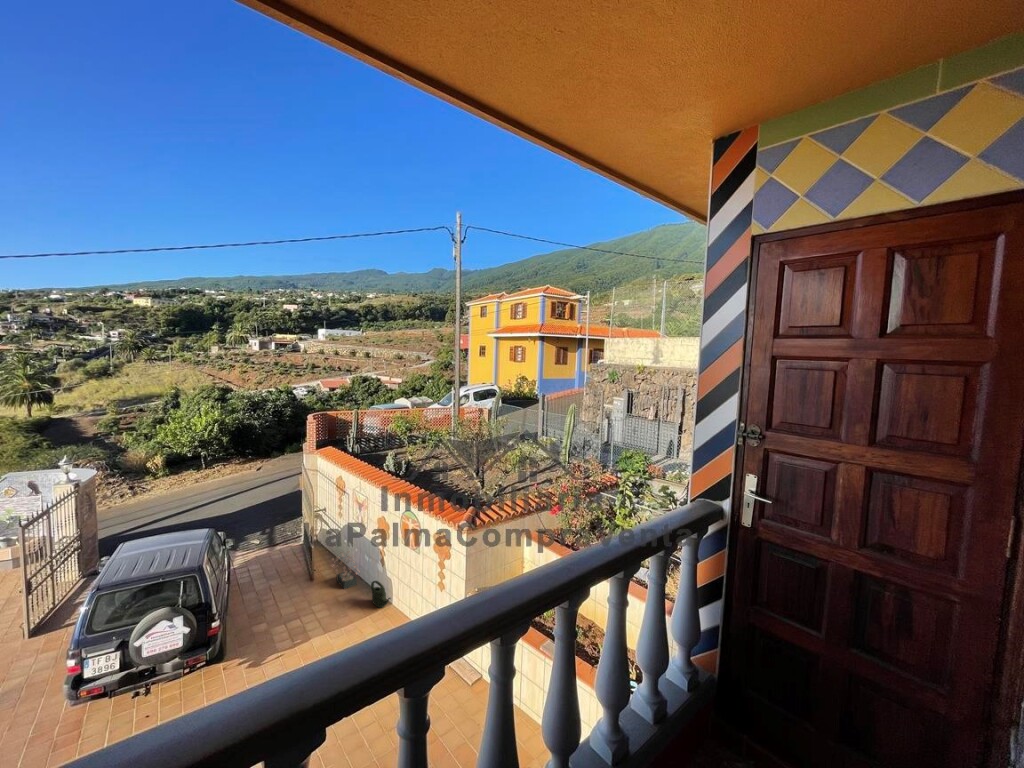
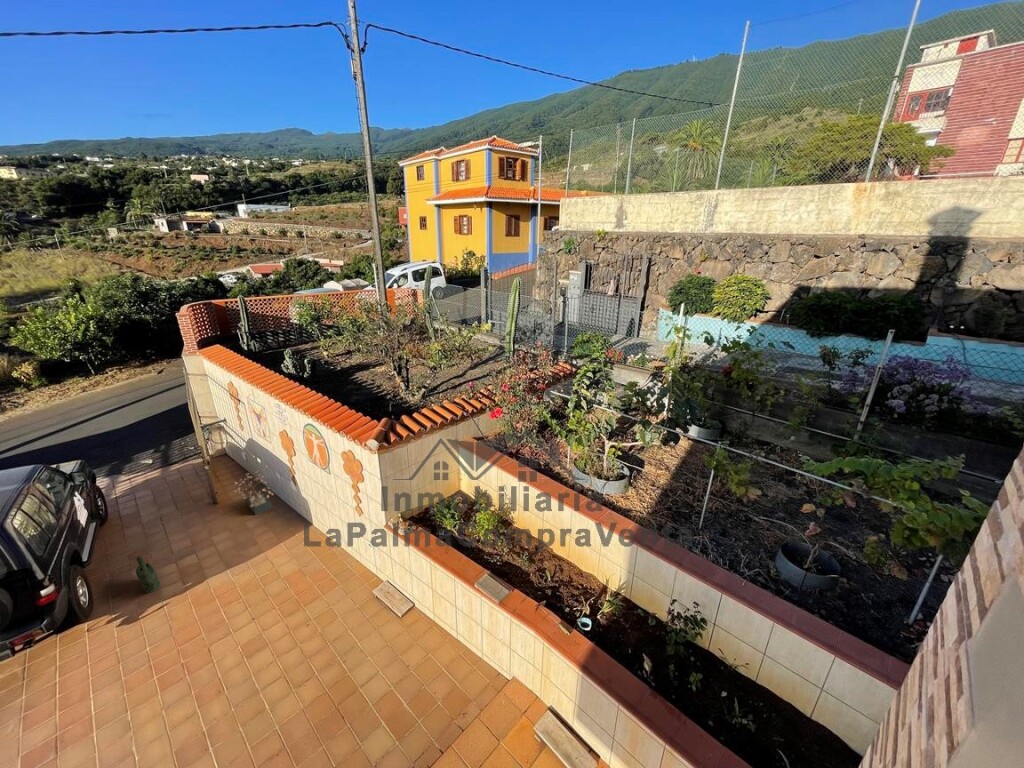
watering can: present [371,581,391,608] -> present [136,556,160,593]

